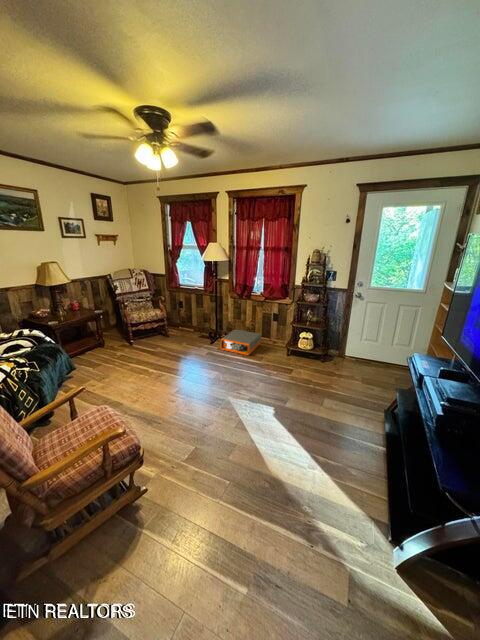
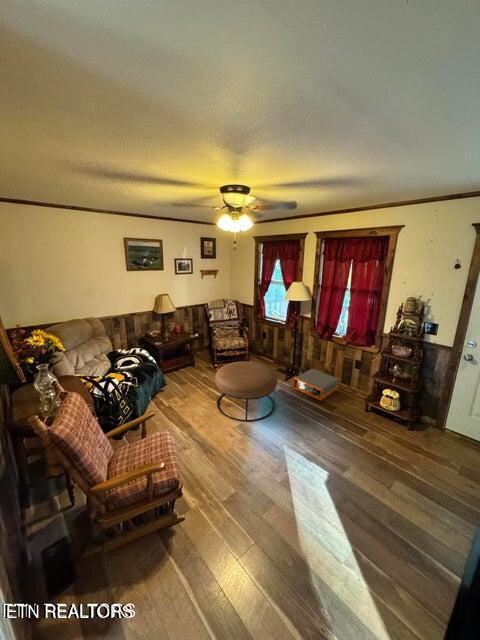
ottoman: none [141,328,209,387] -> present [215,361,277,421]

